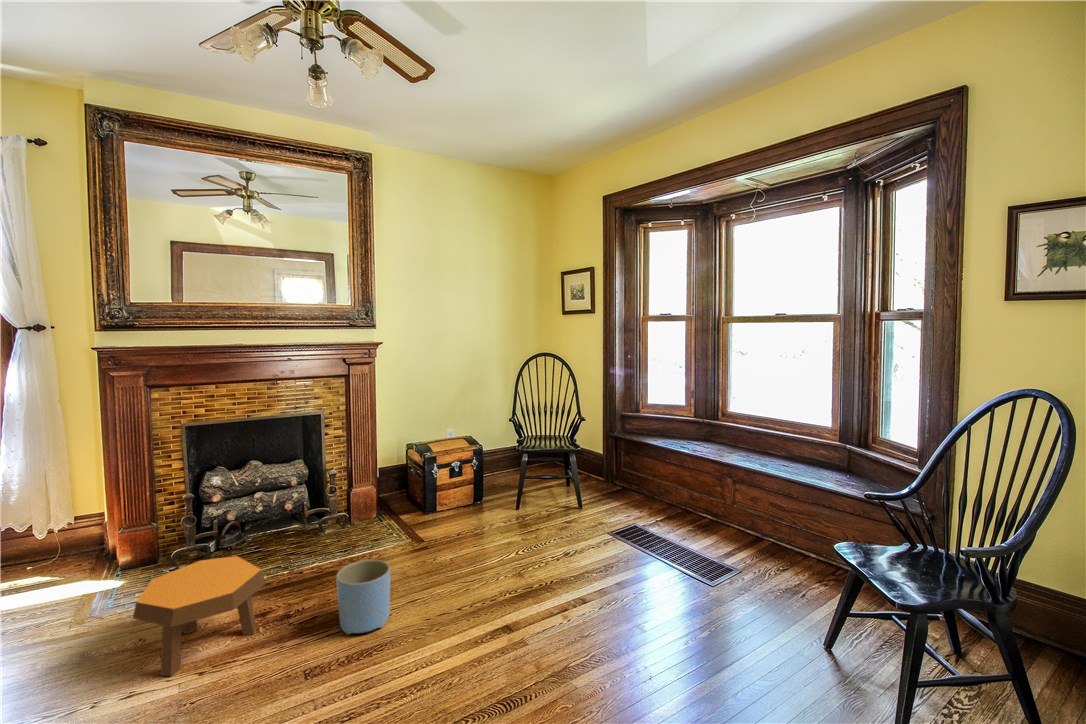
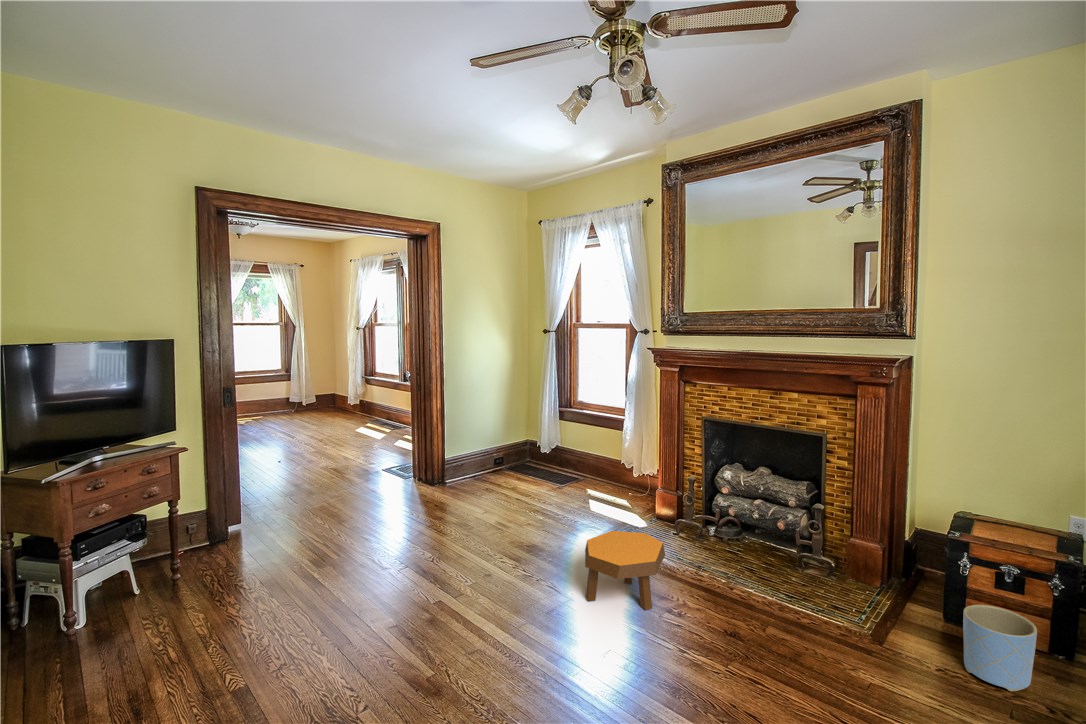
planter: present [336,559,390,634] -> present [963,605,1037,691]

